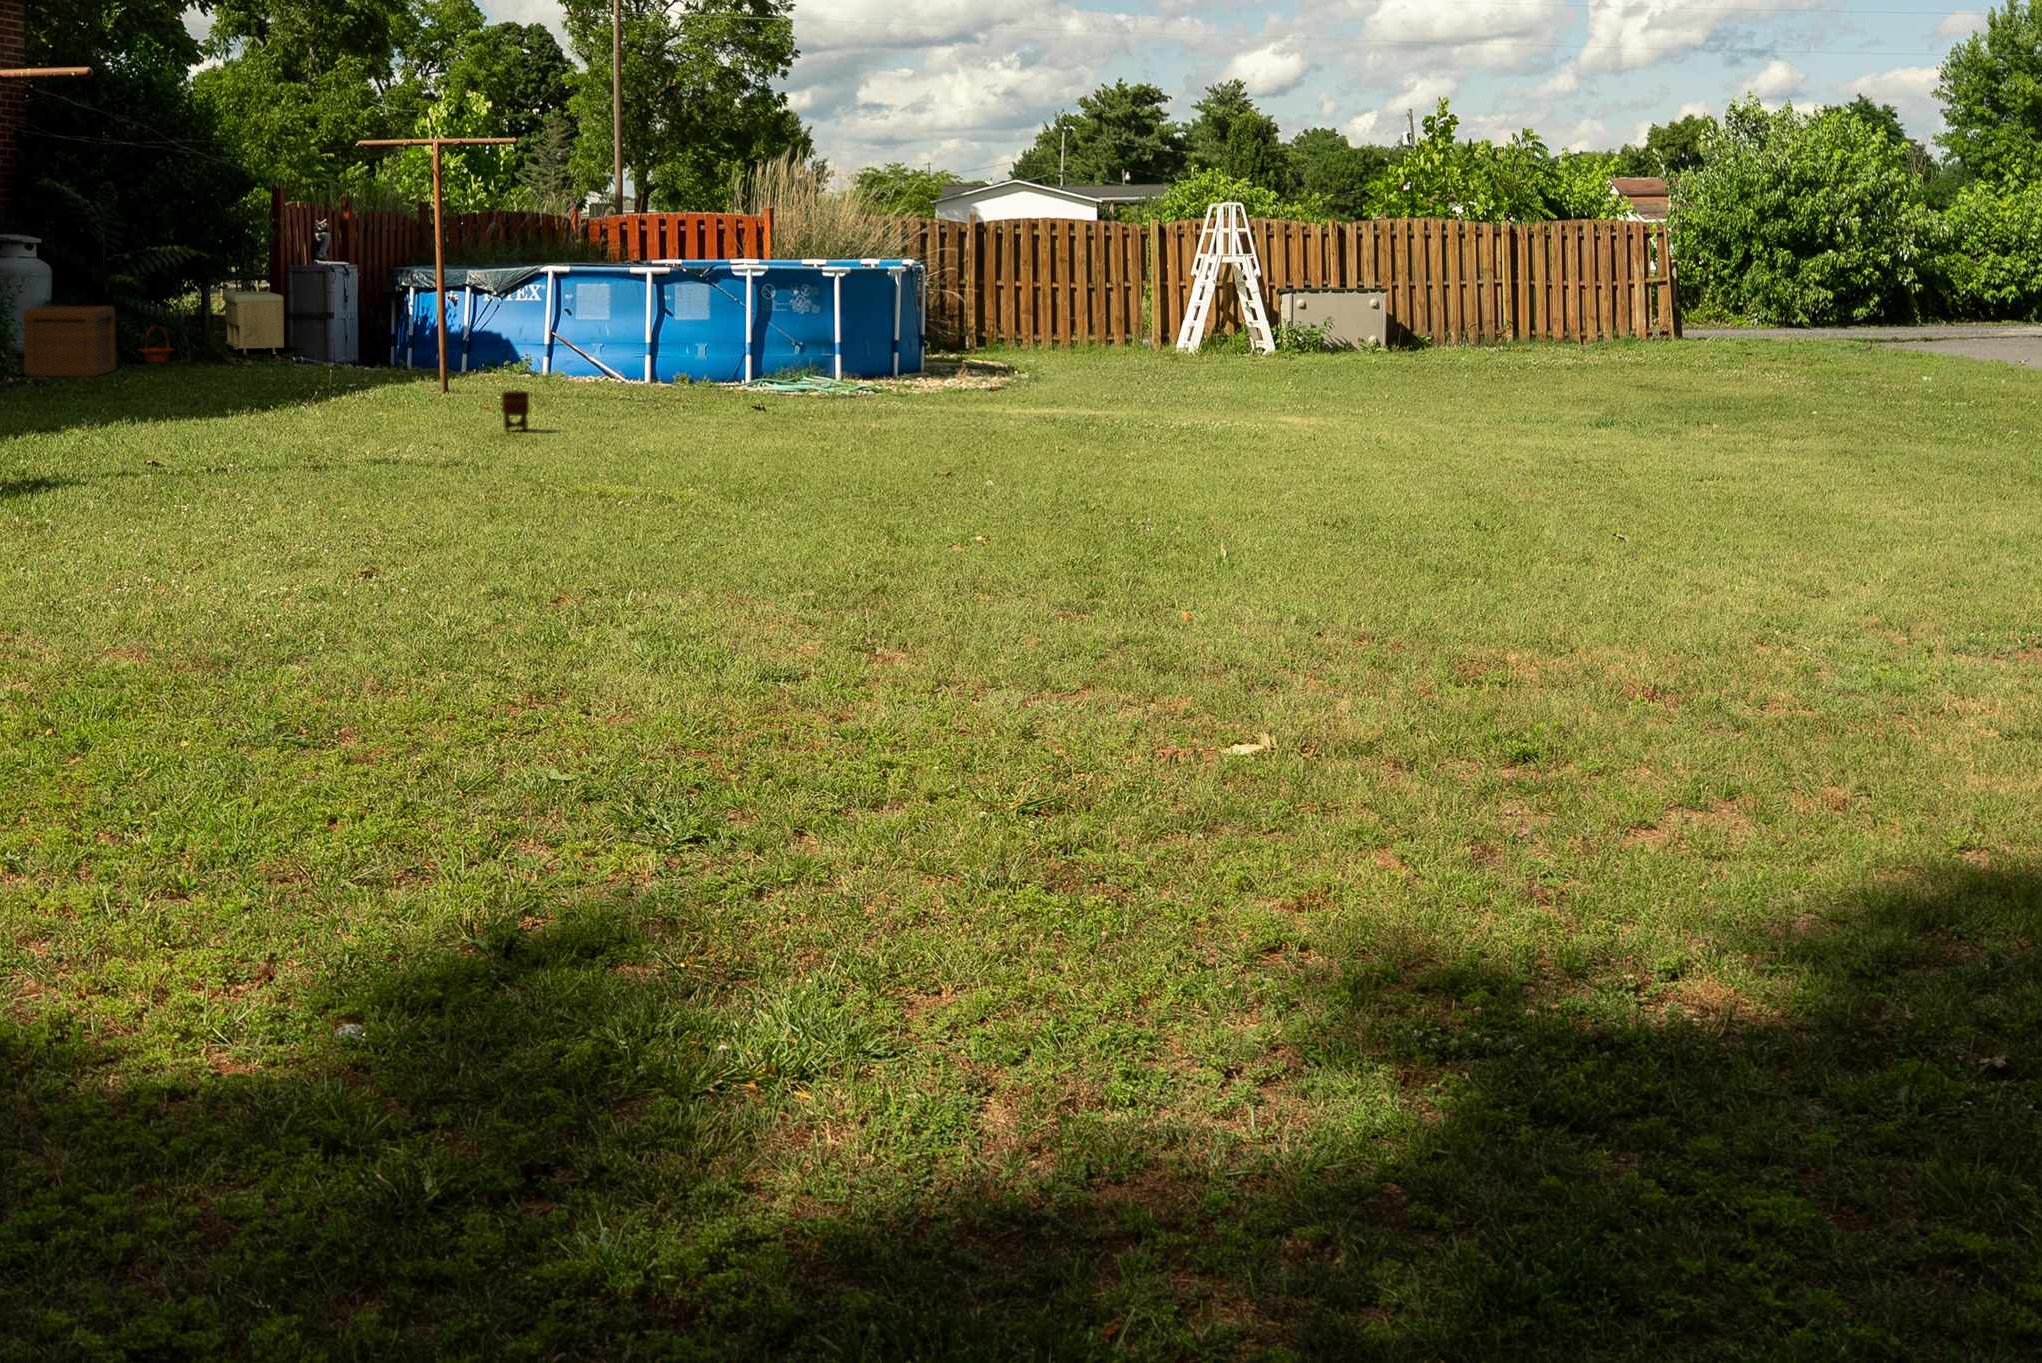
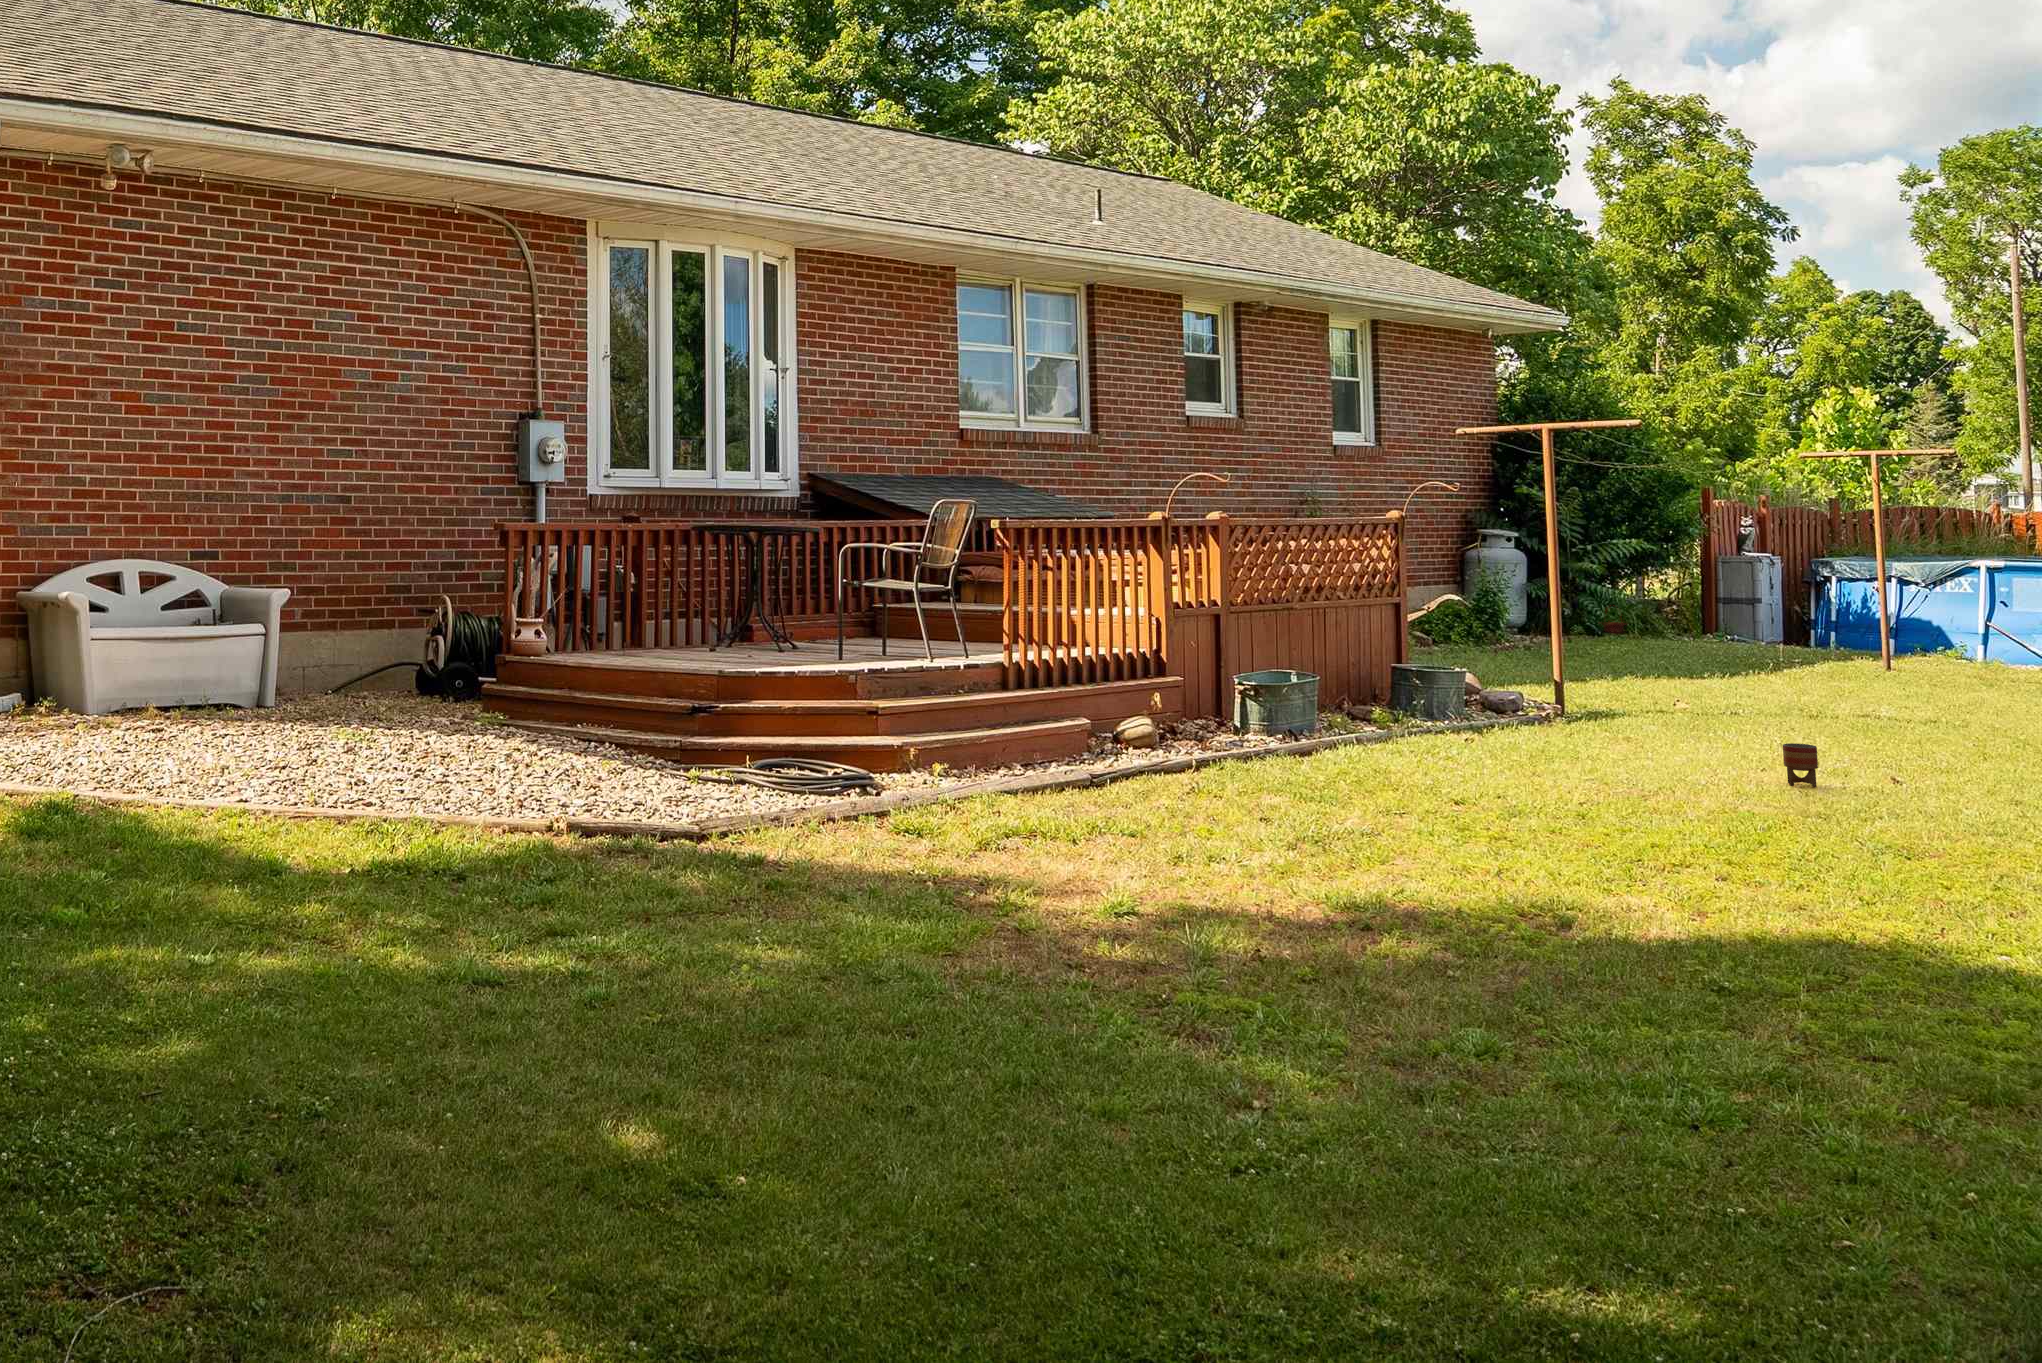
storage bench: present [223,292,284,354] -> none [1658,579,1717,630]
wooden crate: present [23,306,116,377] -> none [1522,589,1589,642]
planter: present [501,391,530,431] -> present [1783,743,1818,787]

